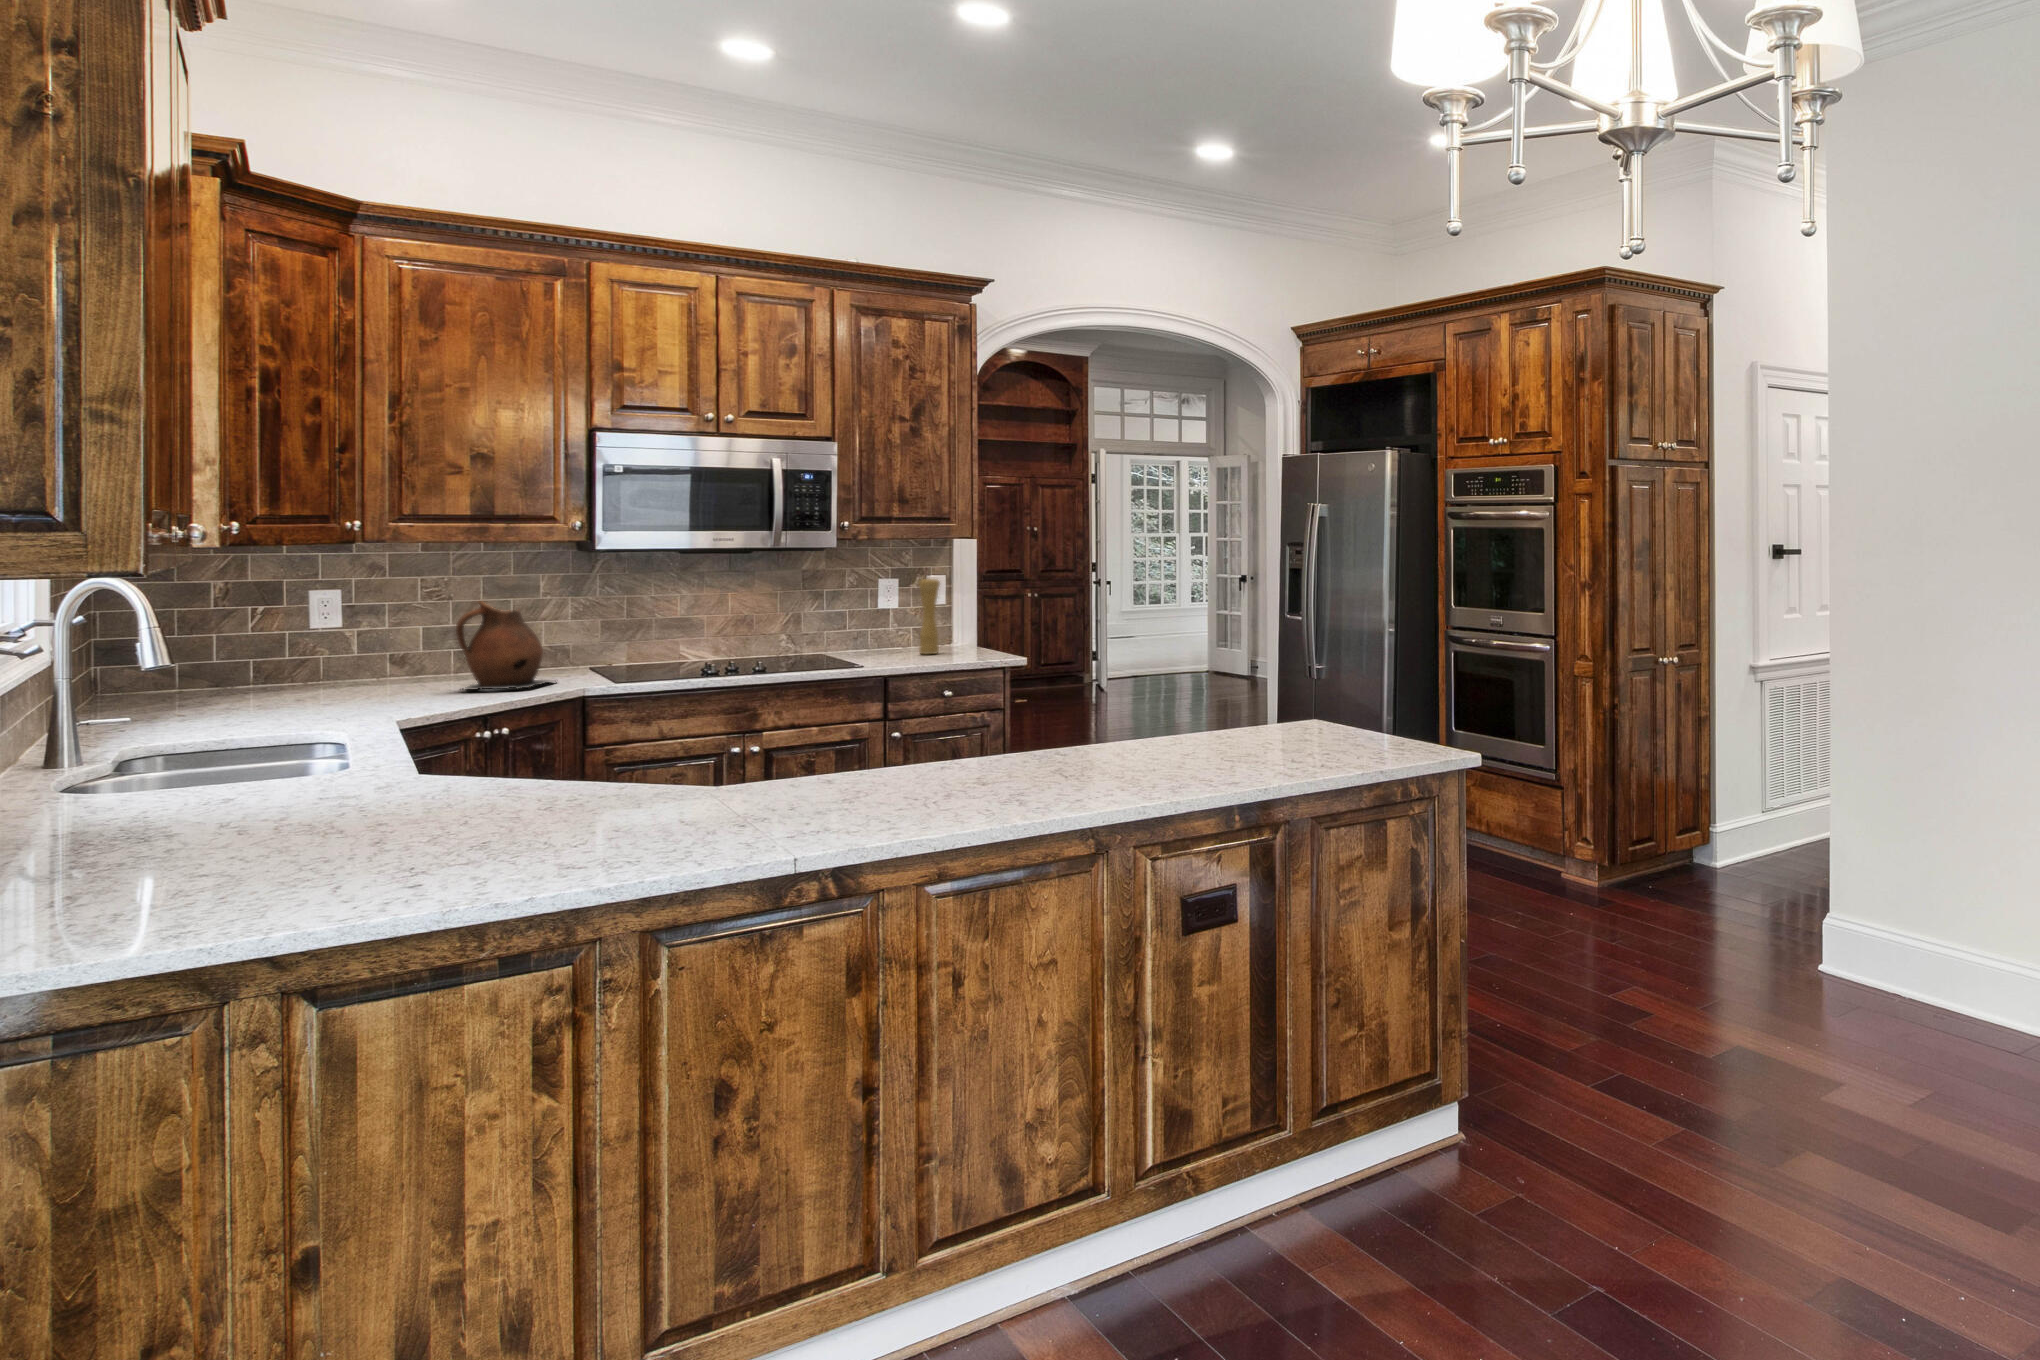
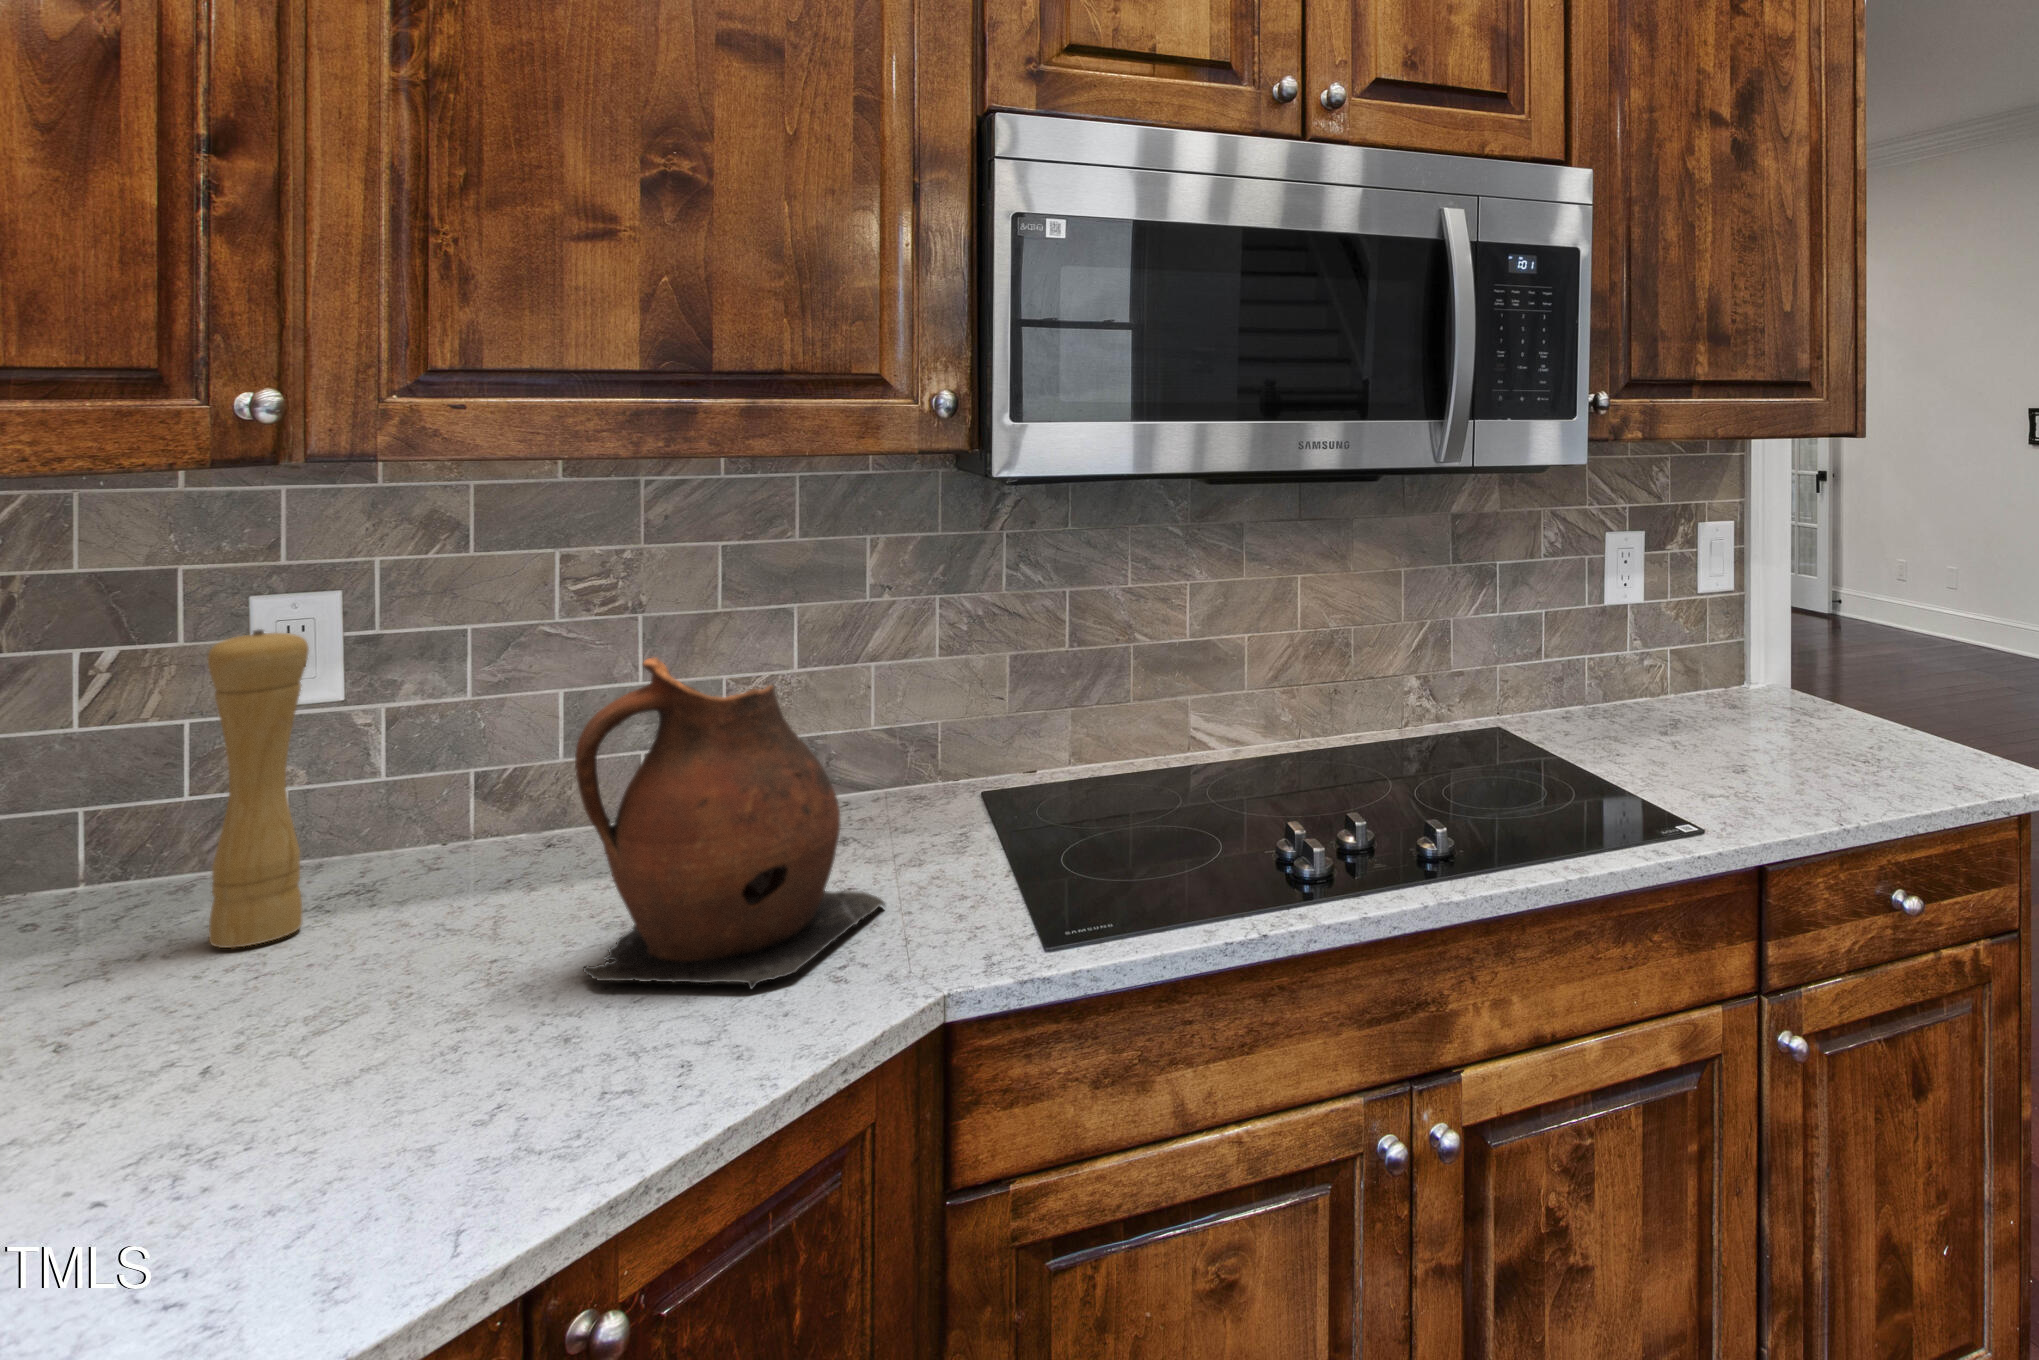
pepper mill: present [919,578,940,654] -> present [208,629,309,948]

